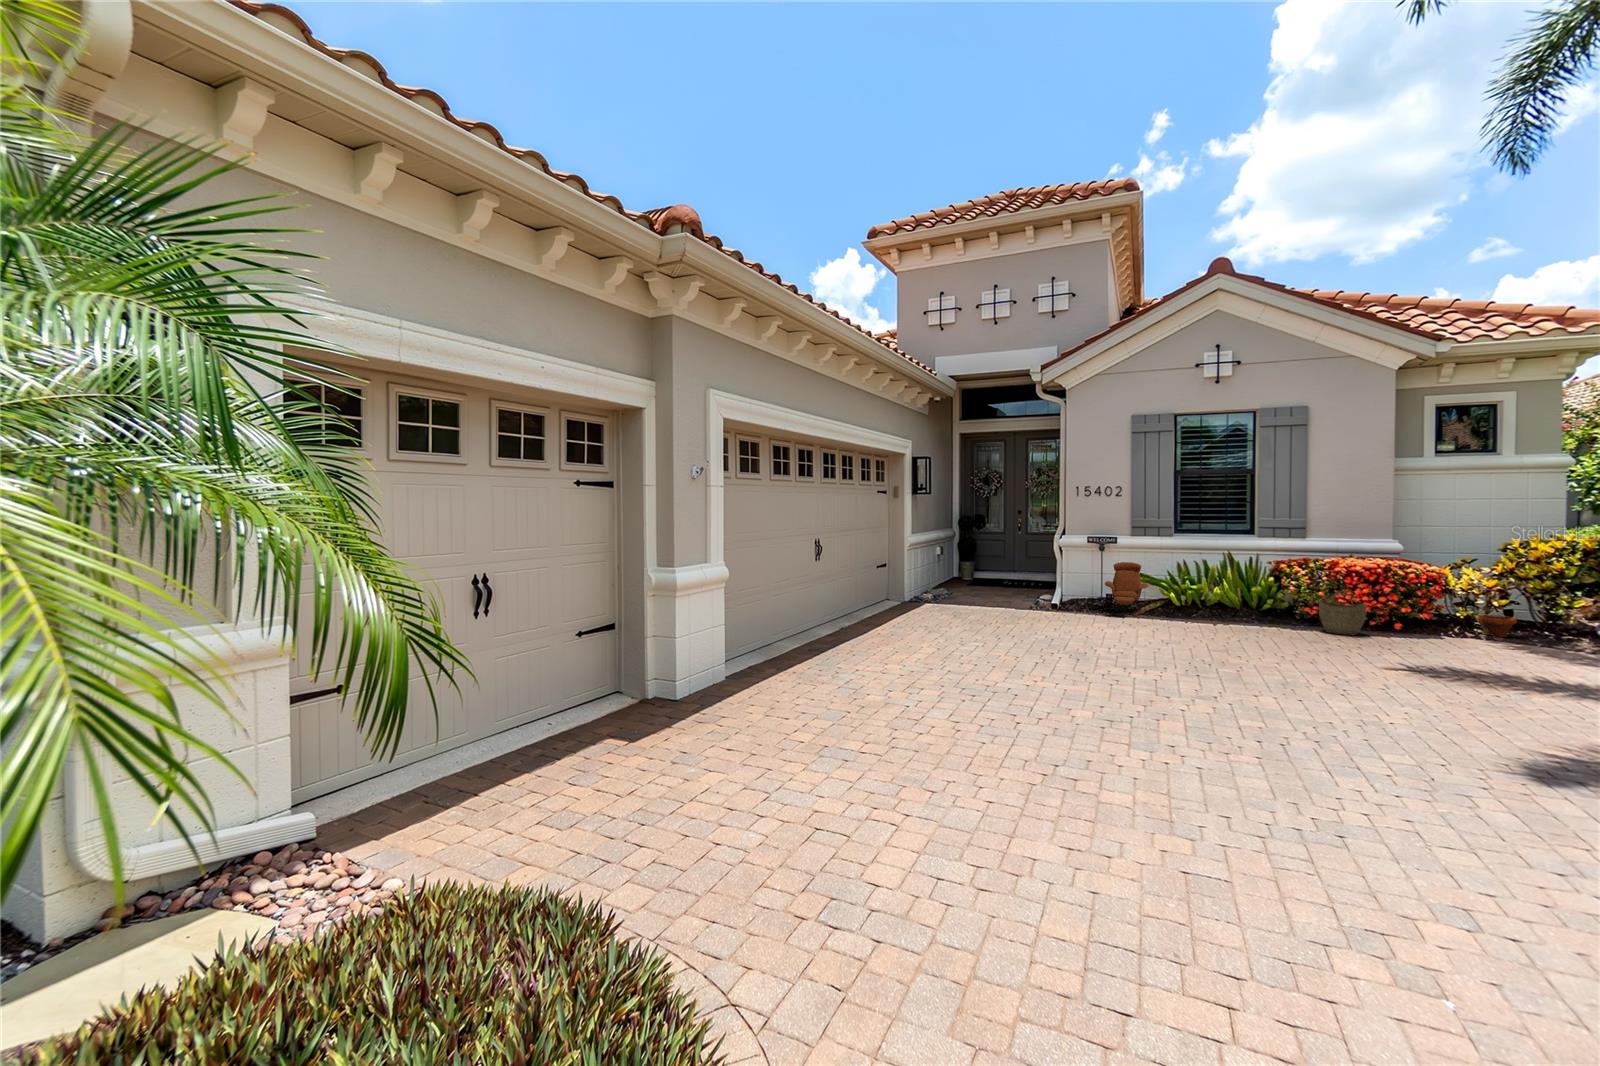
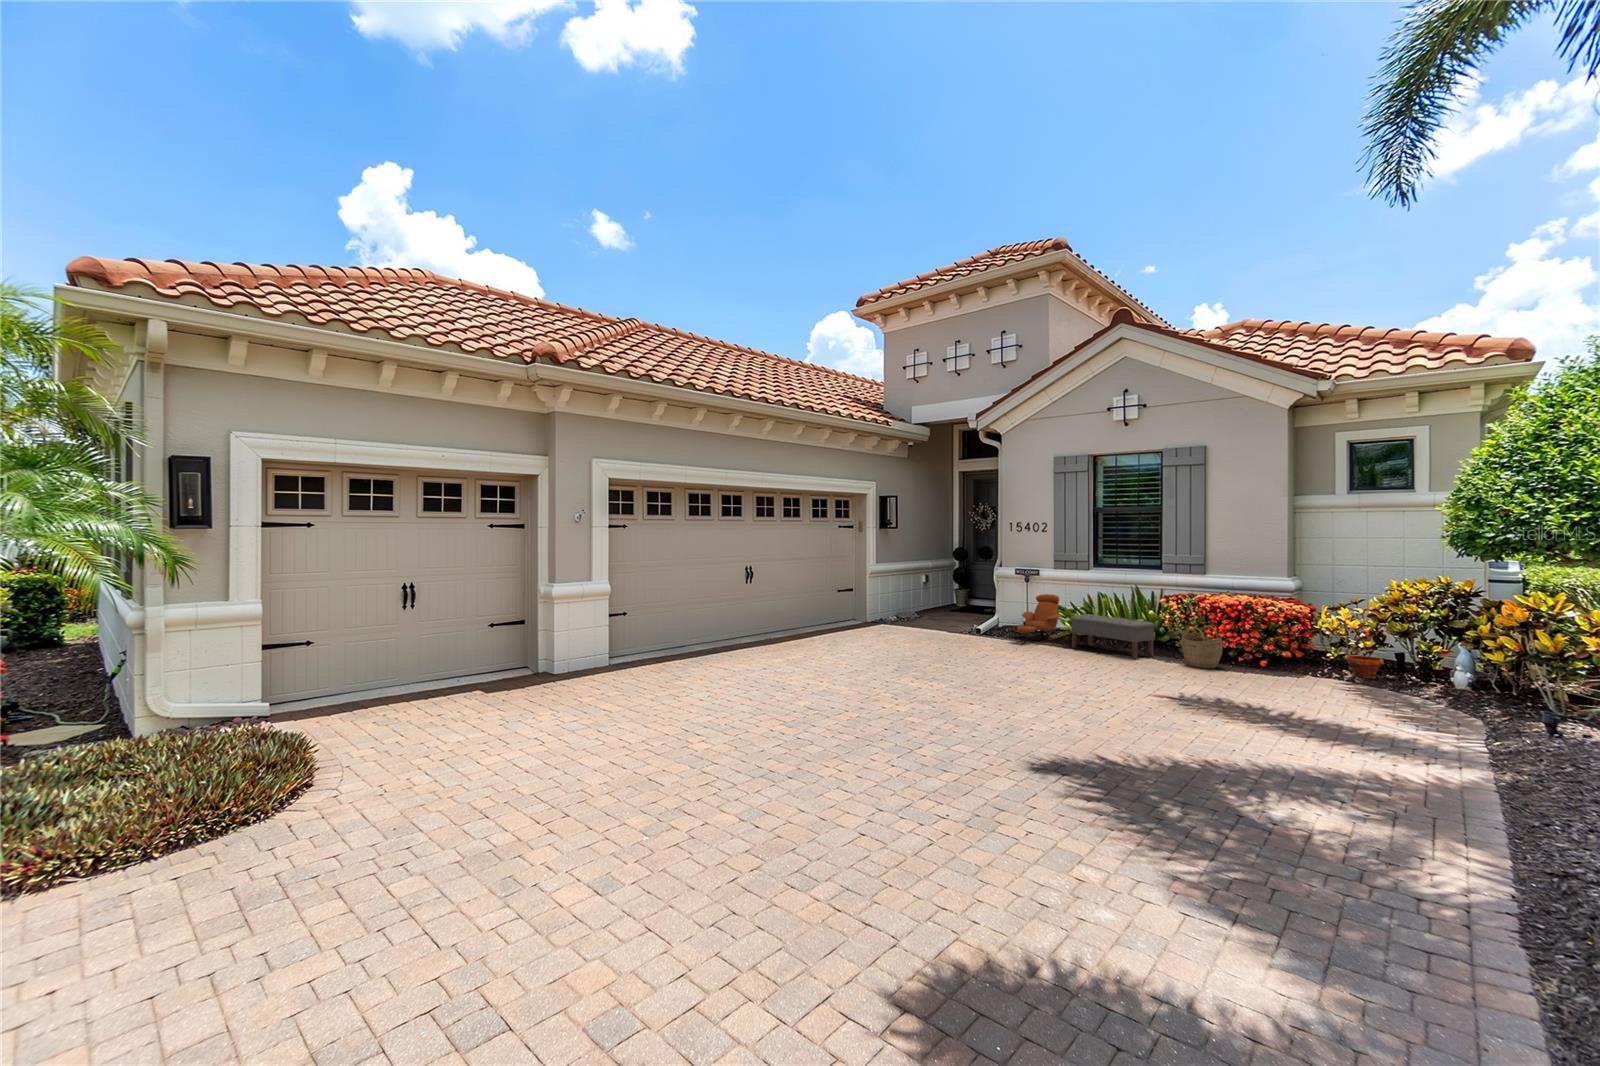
bench: none [1176,582,1275,629] -> present [1070,614,1155,659]

